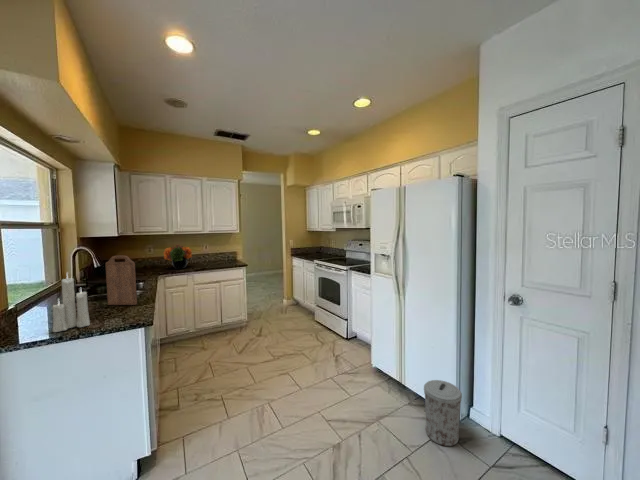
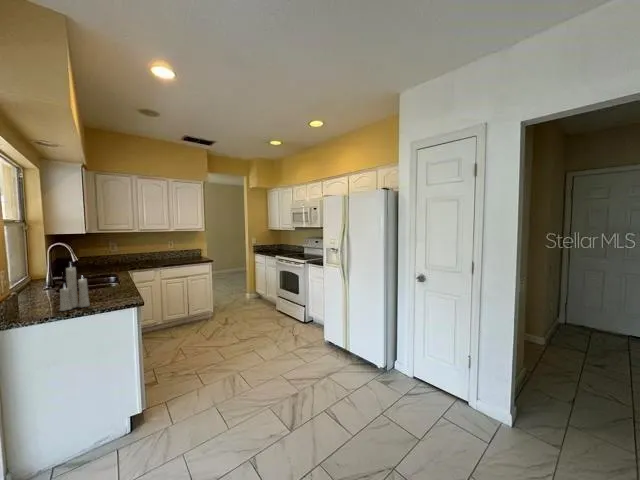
flower arrangement: present [164,245,192,269] -> none [130,242,160,265]
cutting board: present [106,256,137,305] -> none [92,250,122,293]
trash can: present [424,380,462,446] -> none [361,342,387,388]

